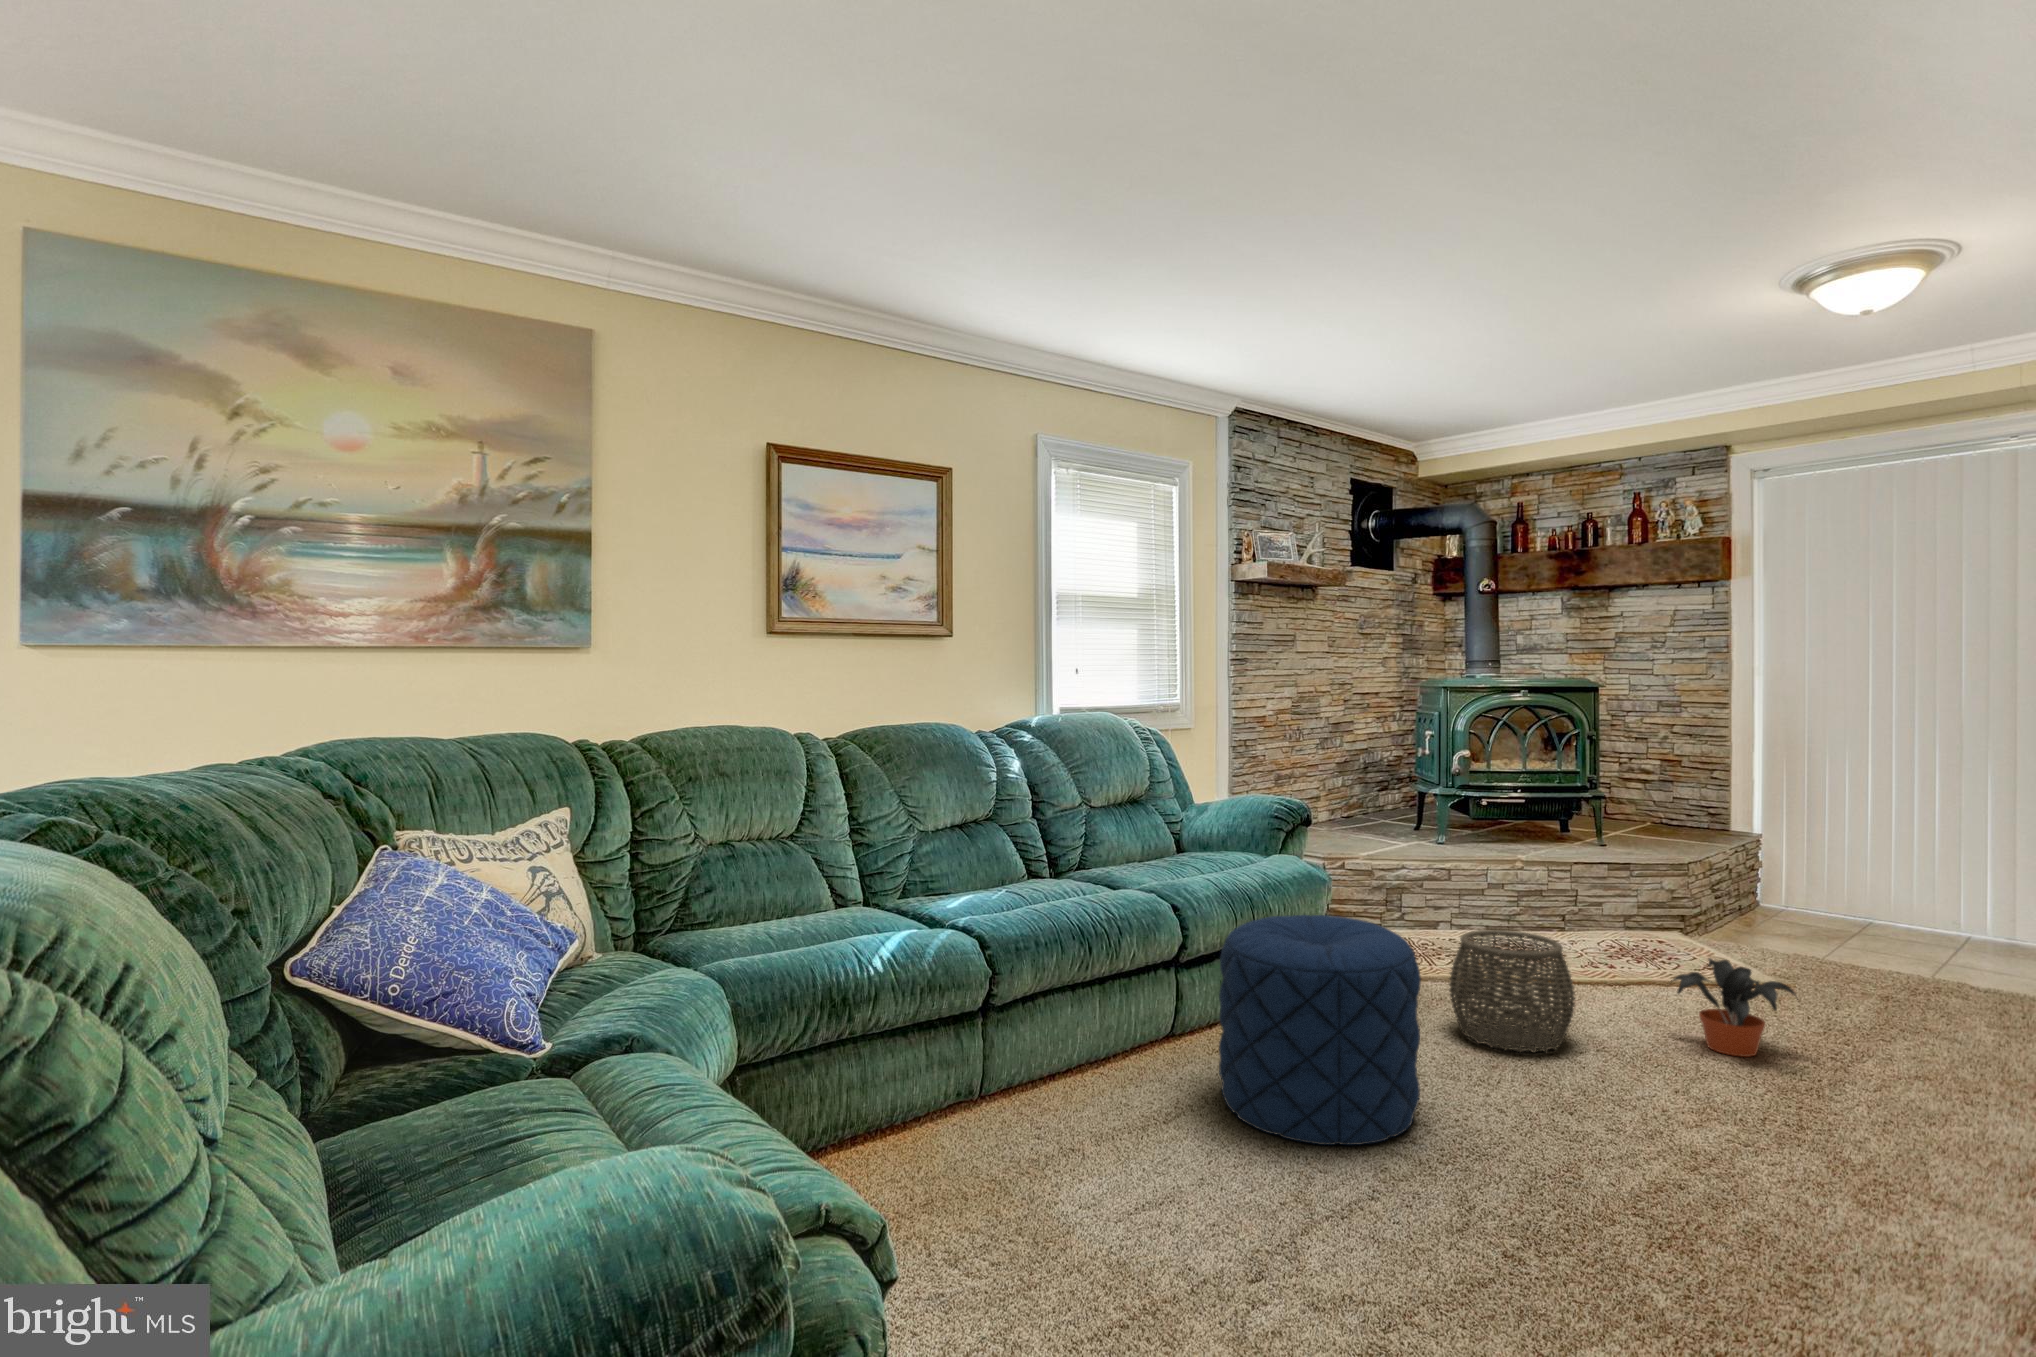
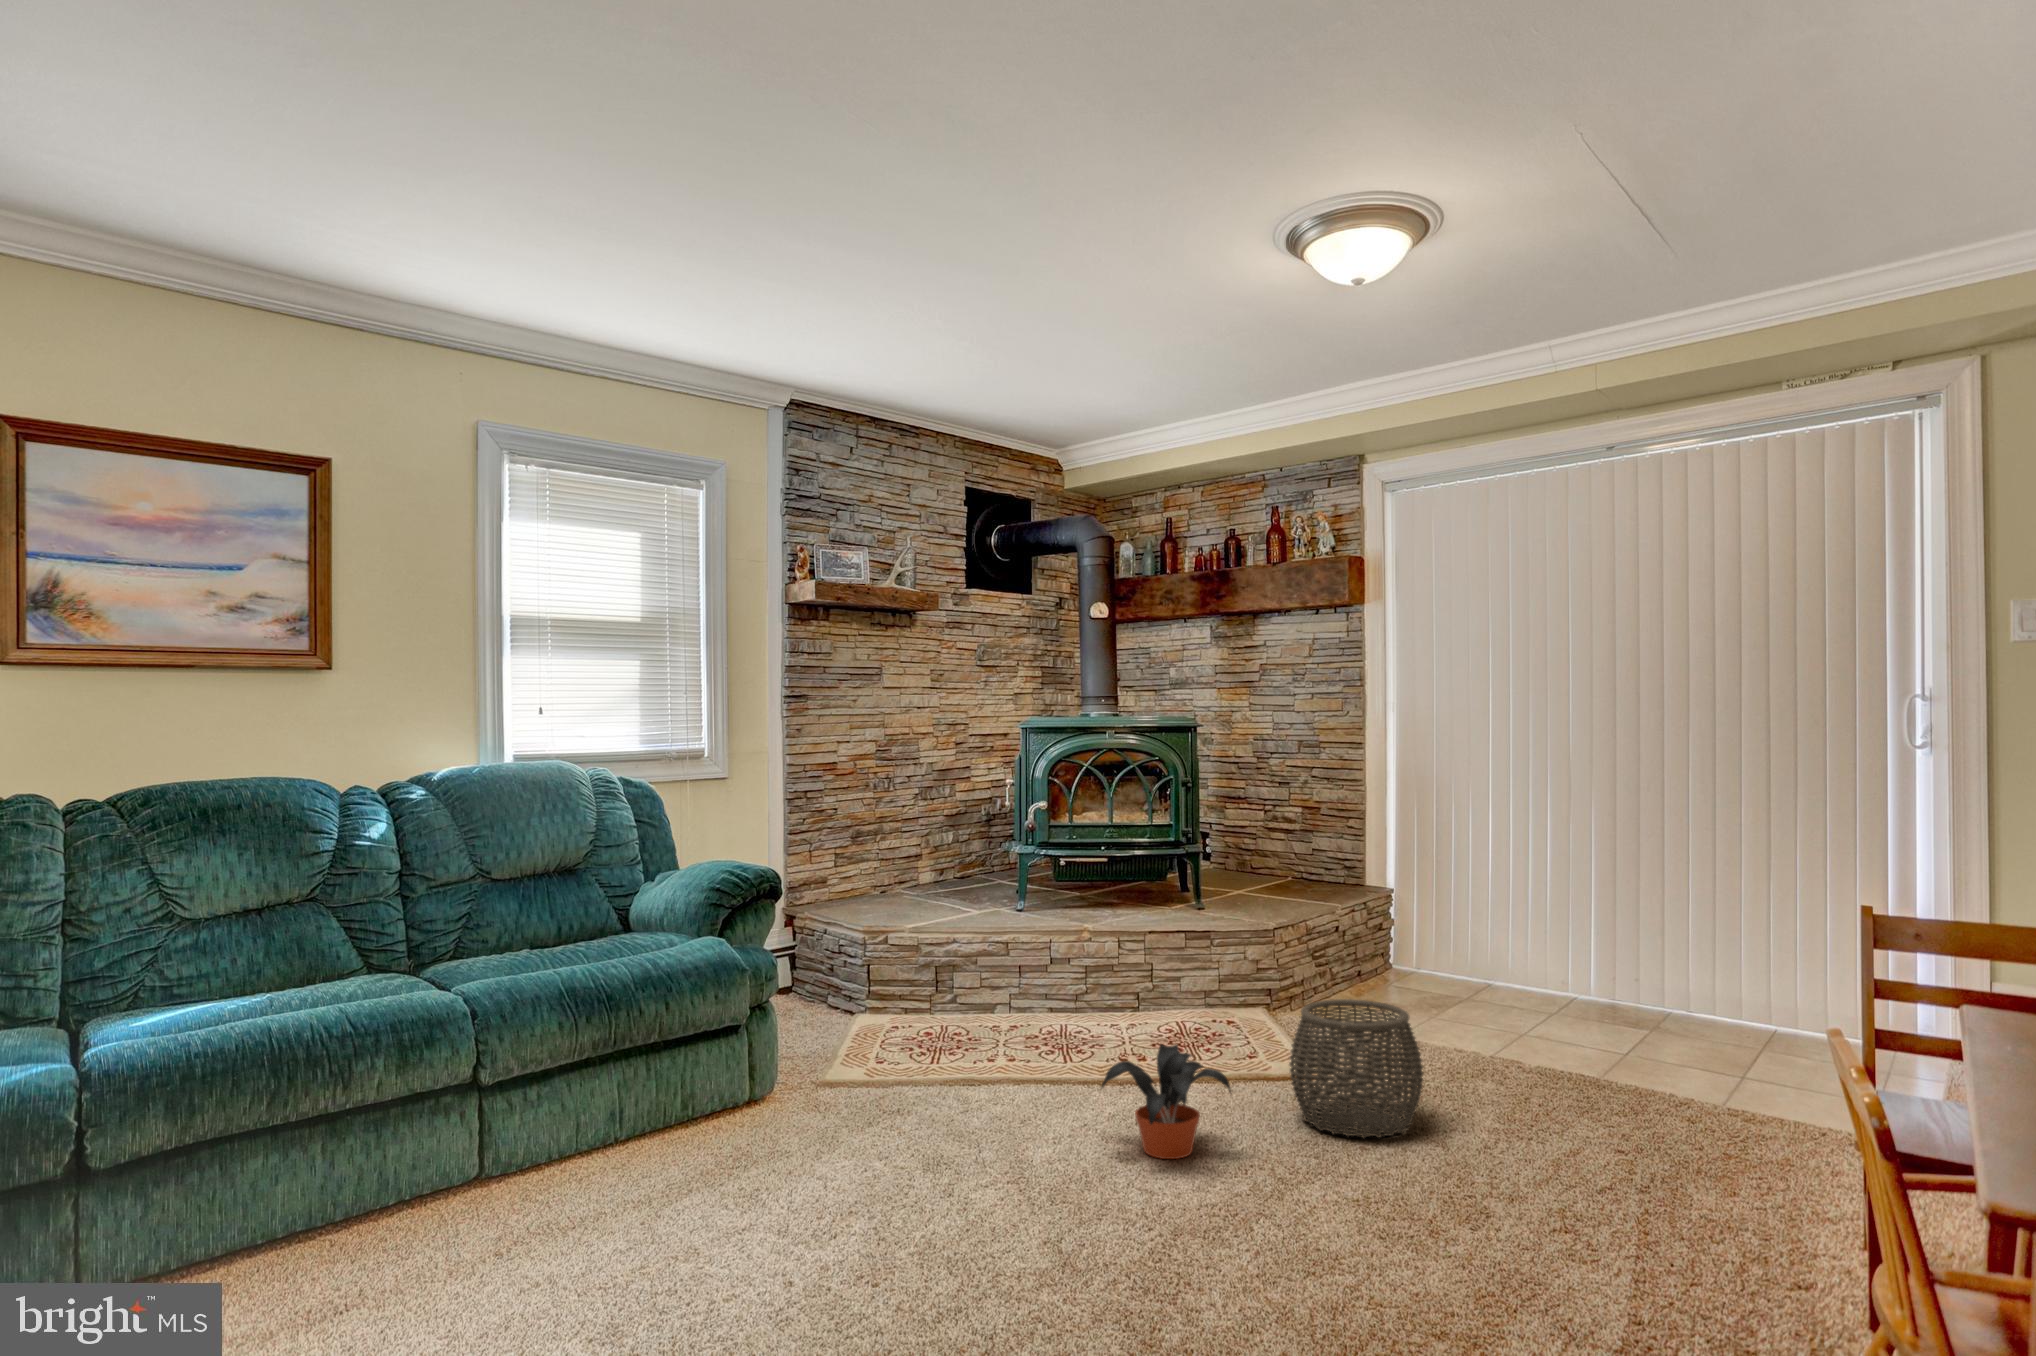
pouf: present [1219,915,1421,1145] -> none [448,1013,703,1308]
woven basket: present [1449,930,1575,1053] -> present [1289,999,1424,1138]

